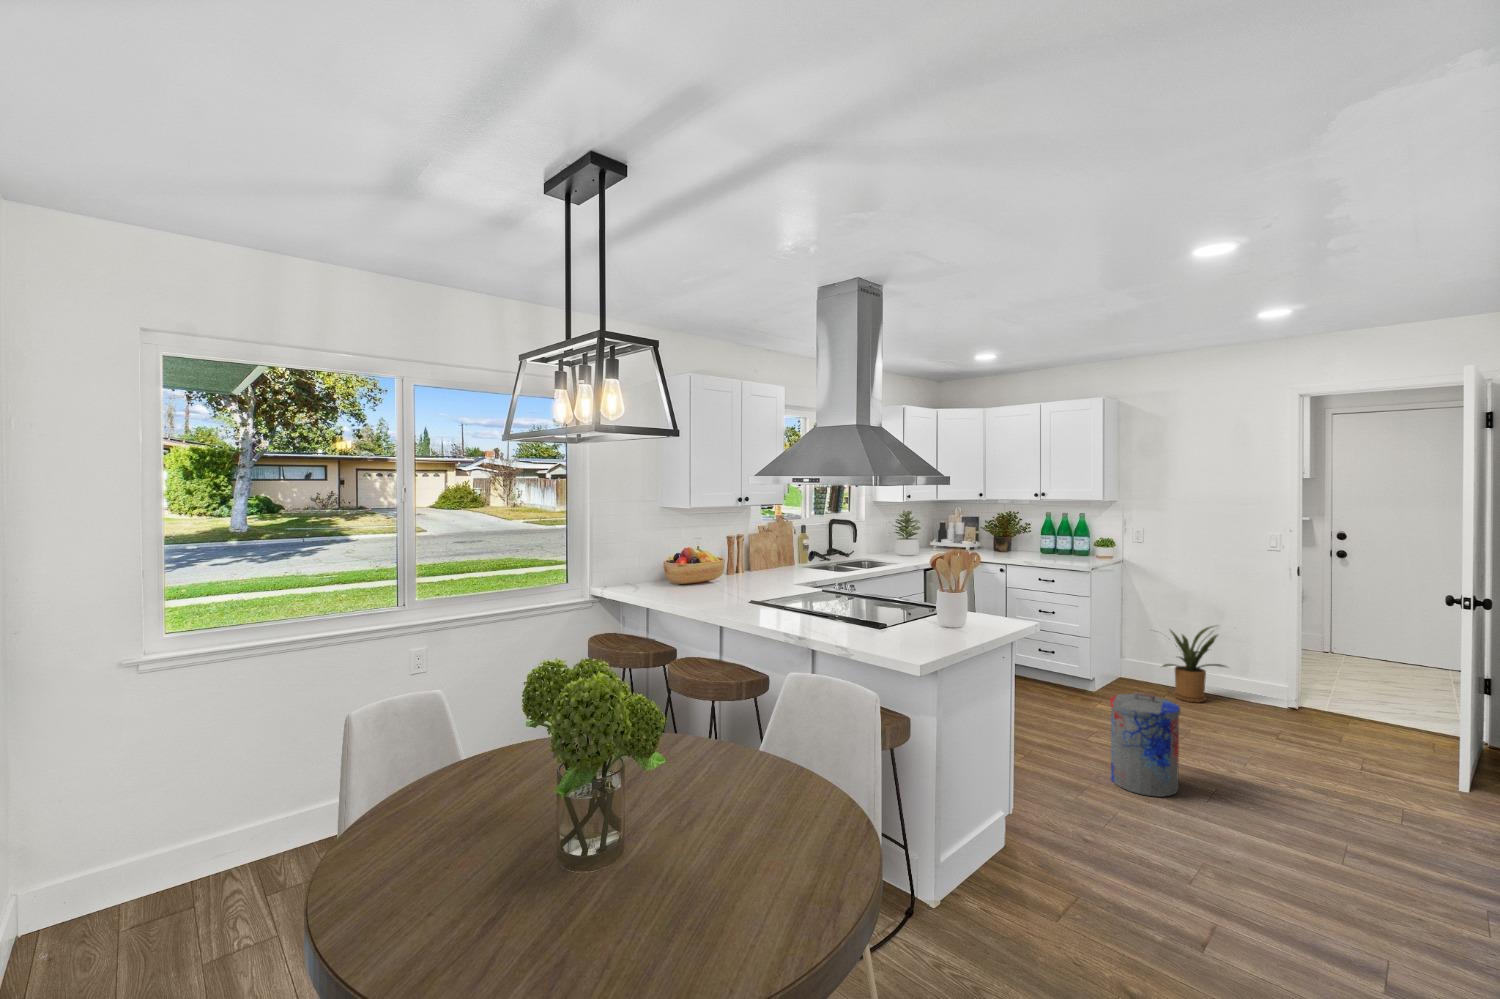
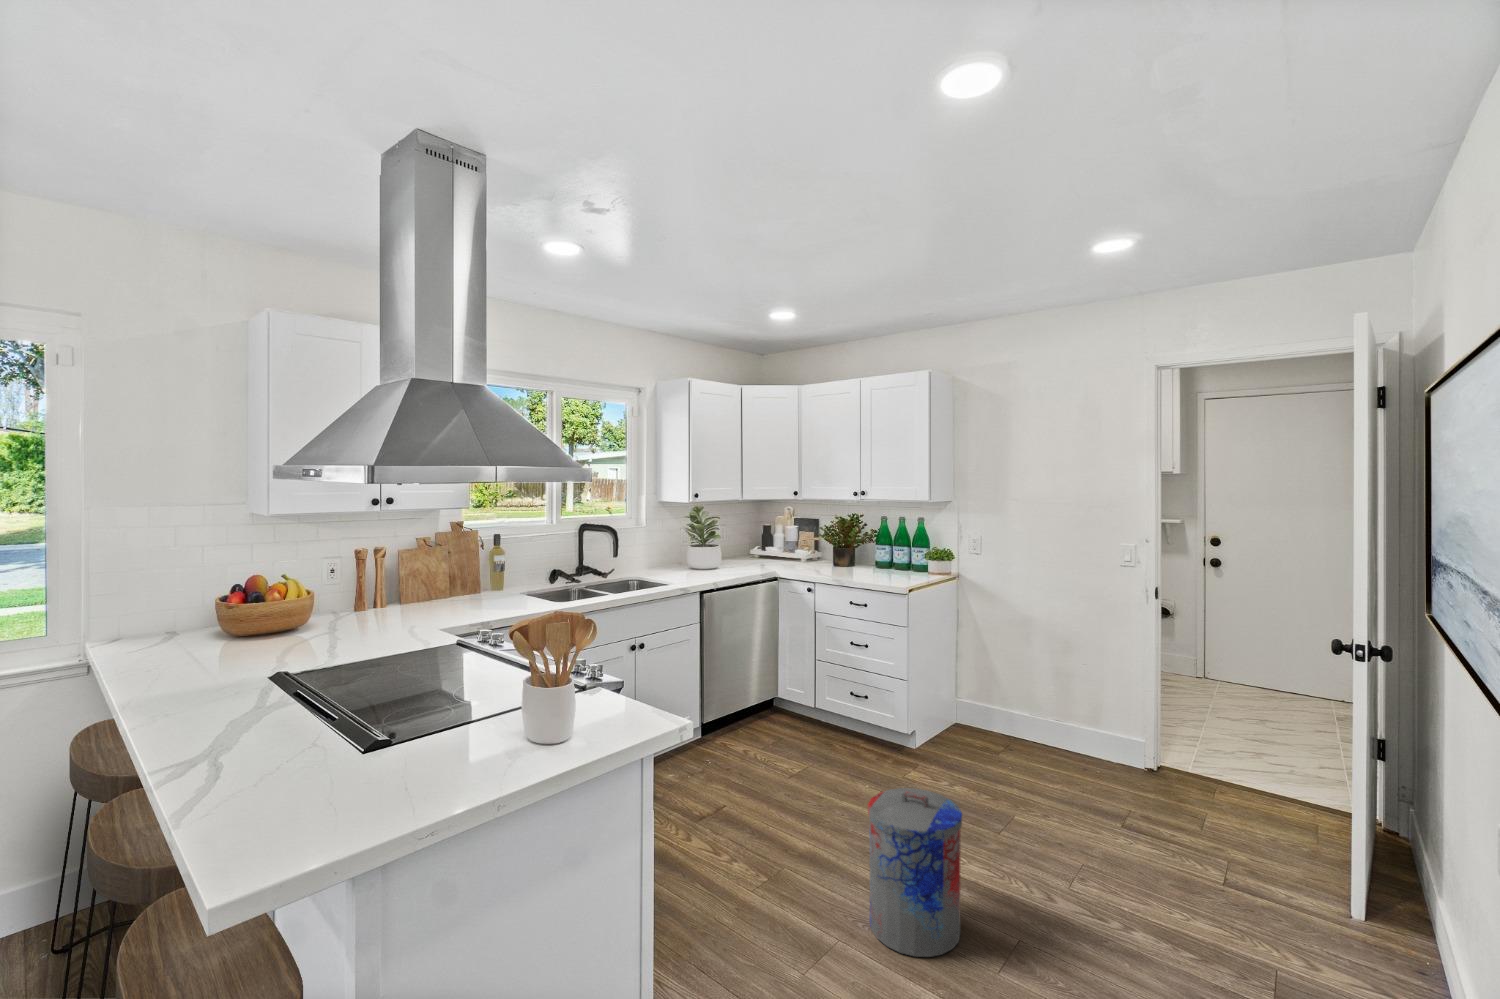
house plant: present [1162,626,1226,702] -> none [979,663,1080,764]

